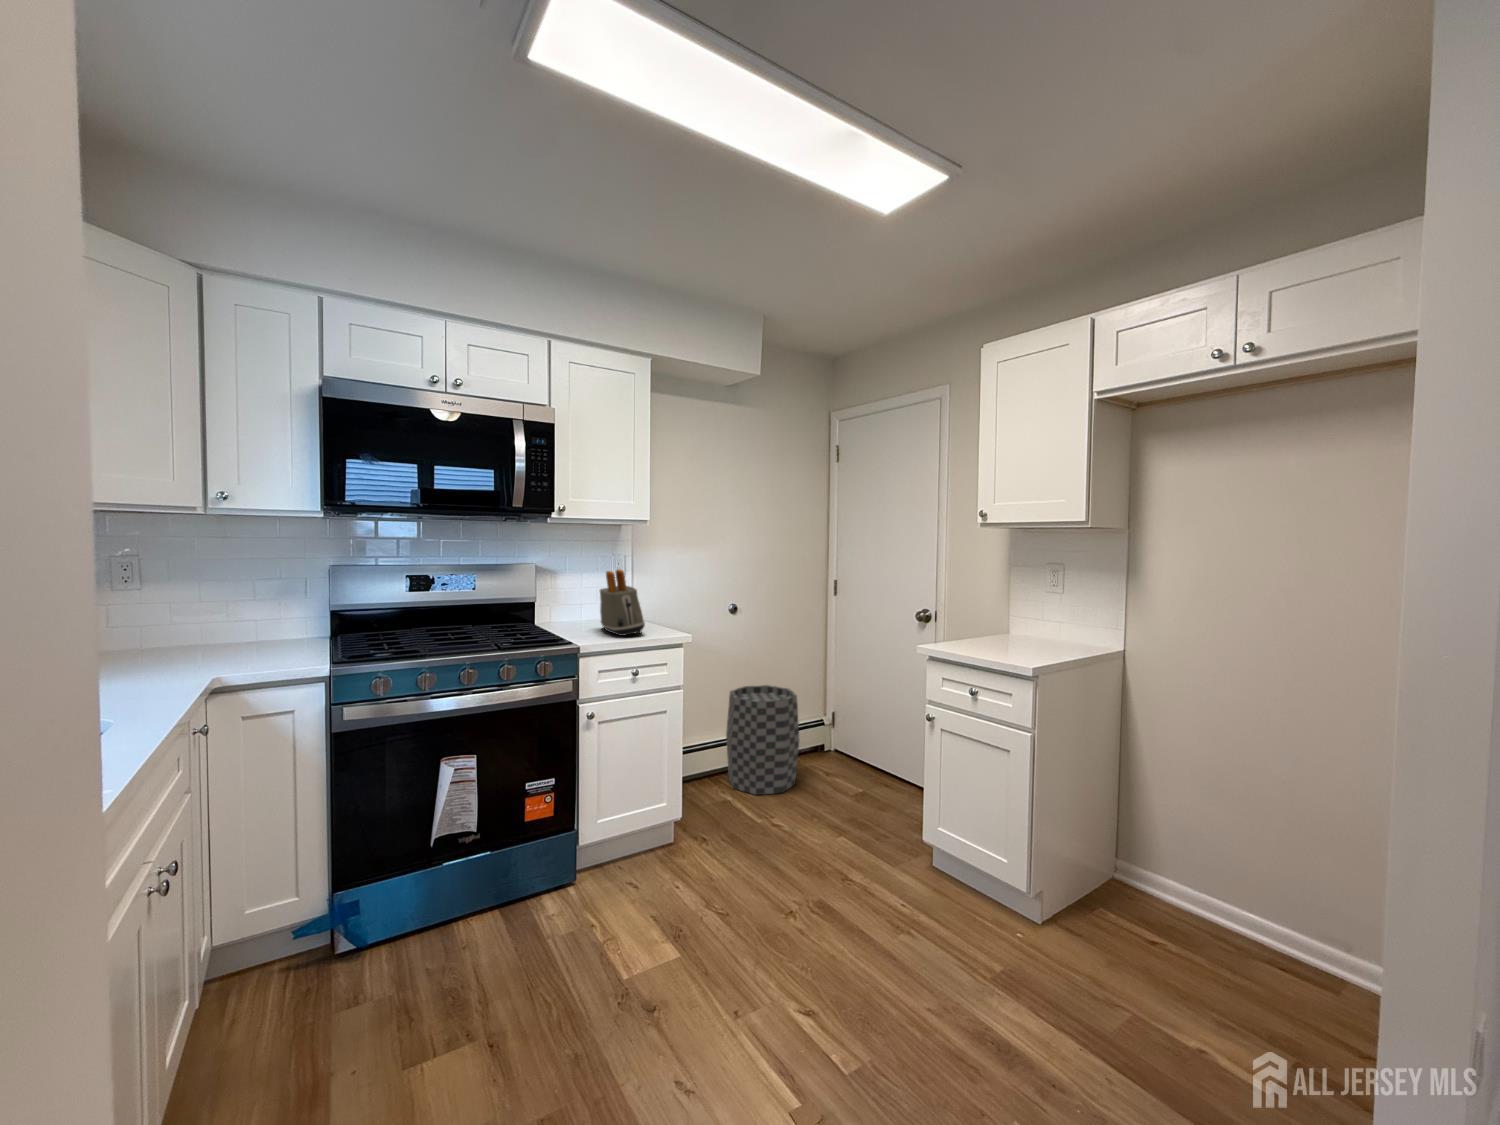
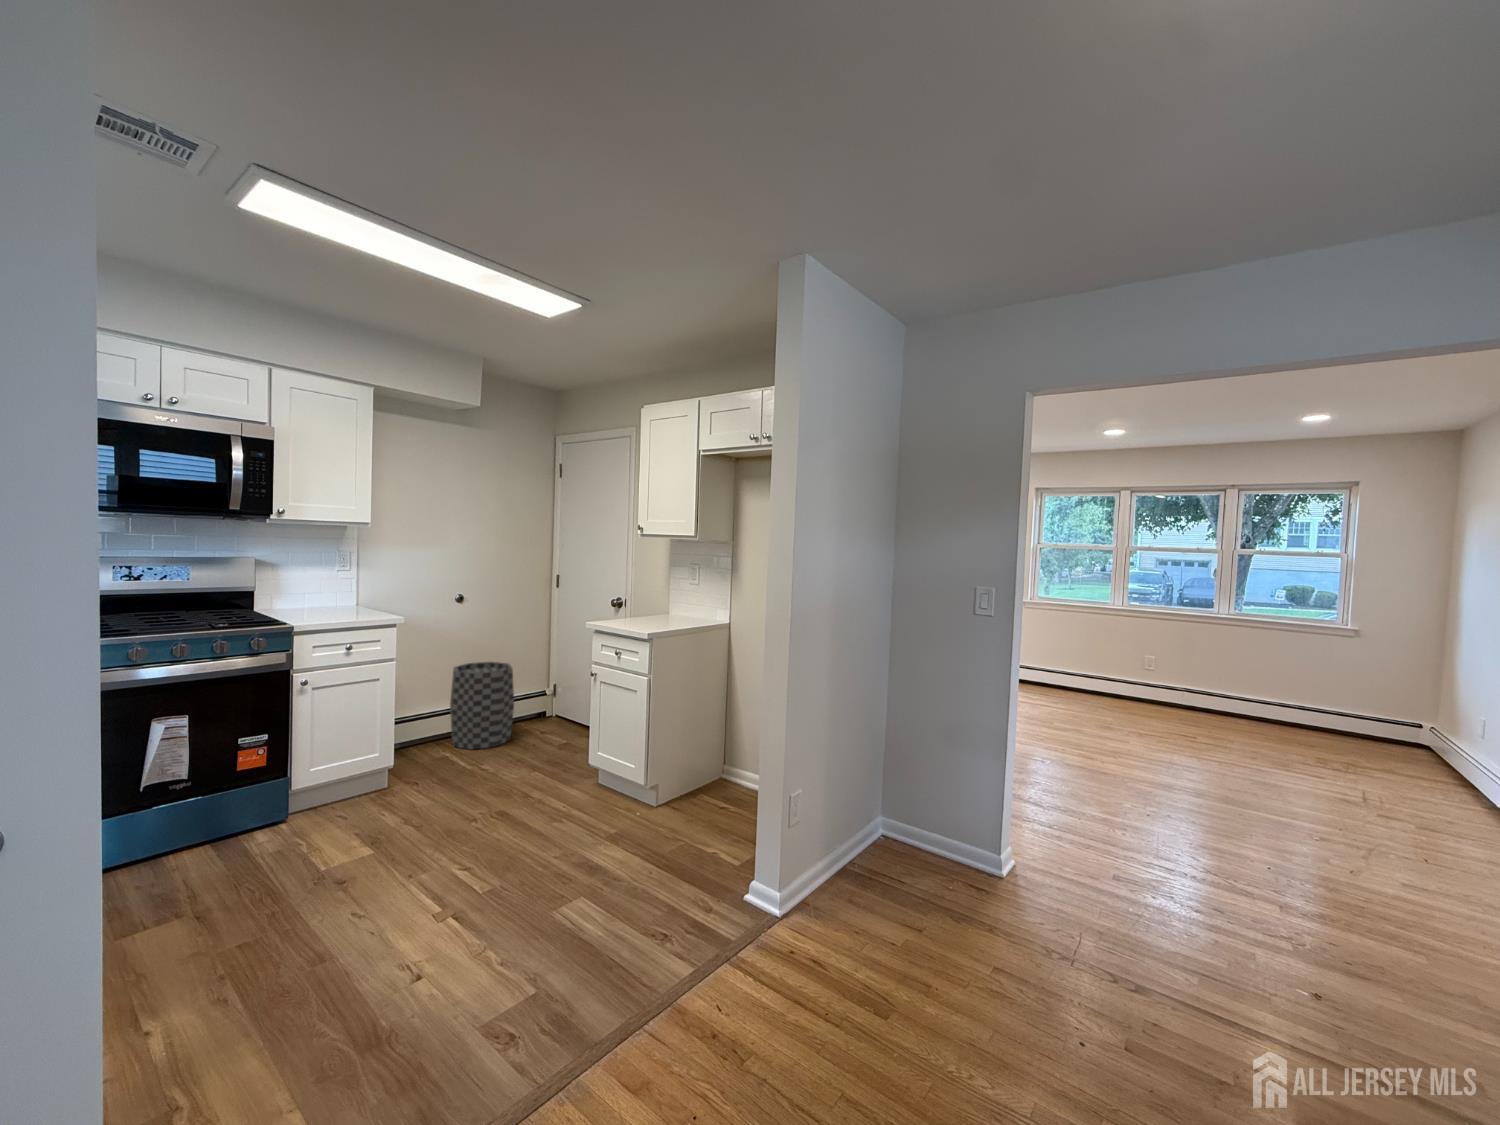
toaster: present [600,569,645,636] -> none [319,563,360,617]

